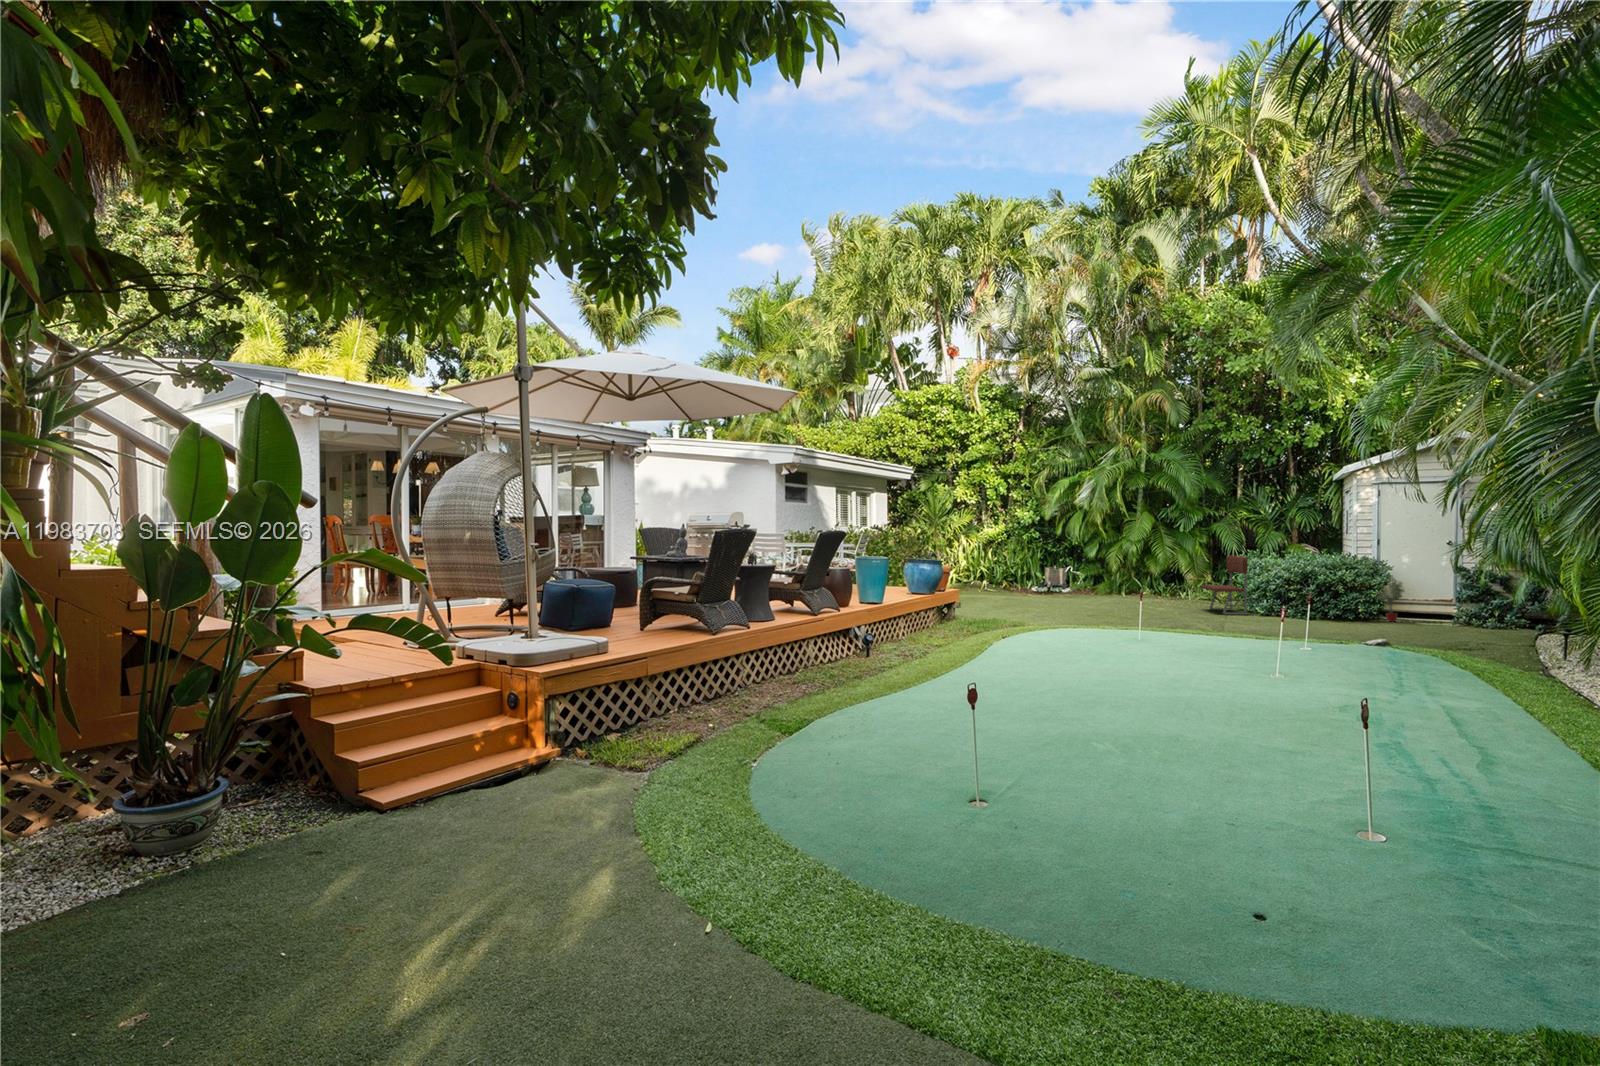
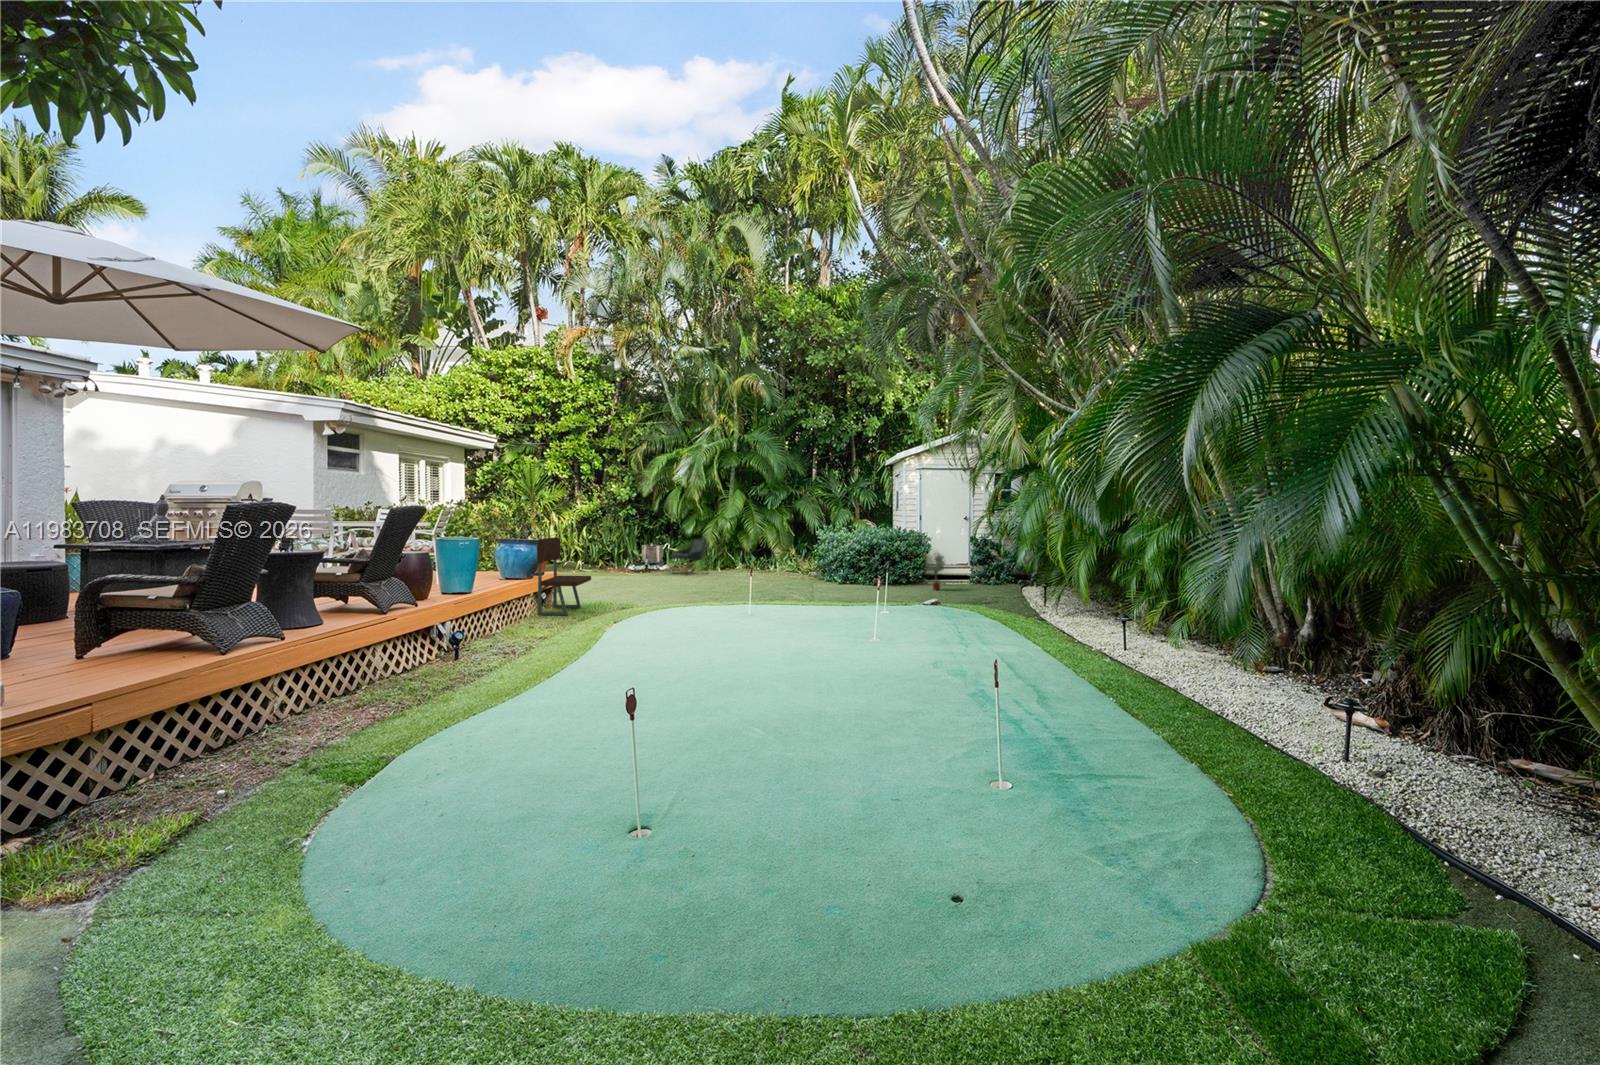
bench: present [1201,555,1248,615] -> present [537,538,591,615]
lounge chair: none [1075,561,1115,598] -> present [671,539,707,575]

